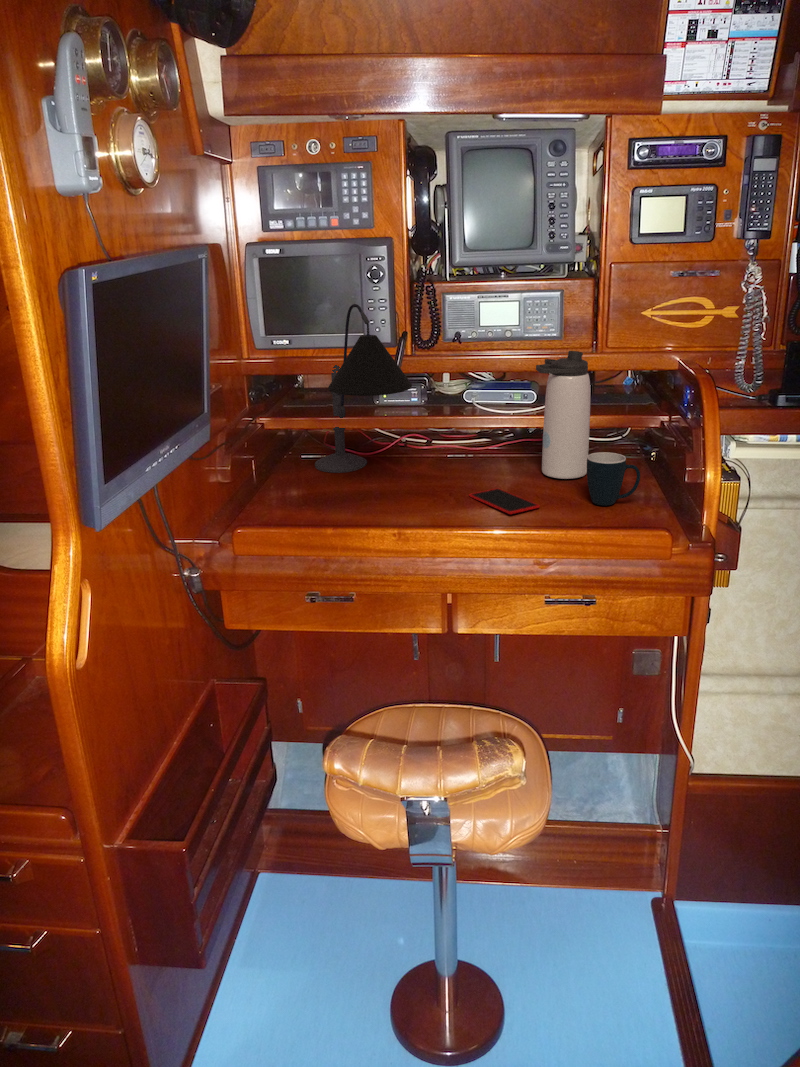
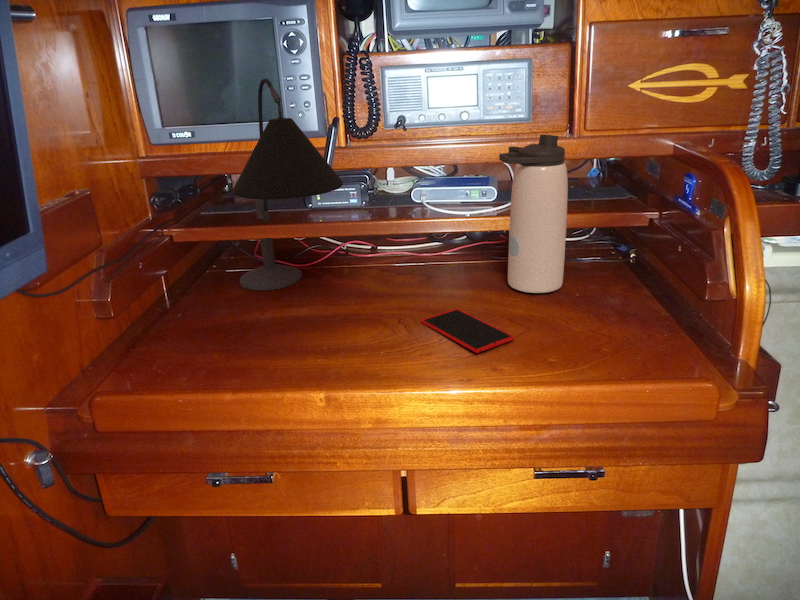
mug: present [587,452,640,506] -> none [573,264,646,334]

